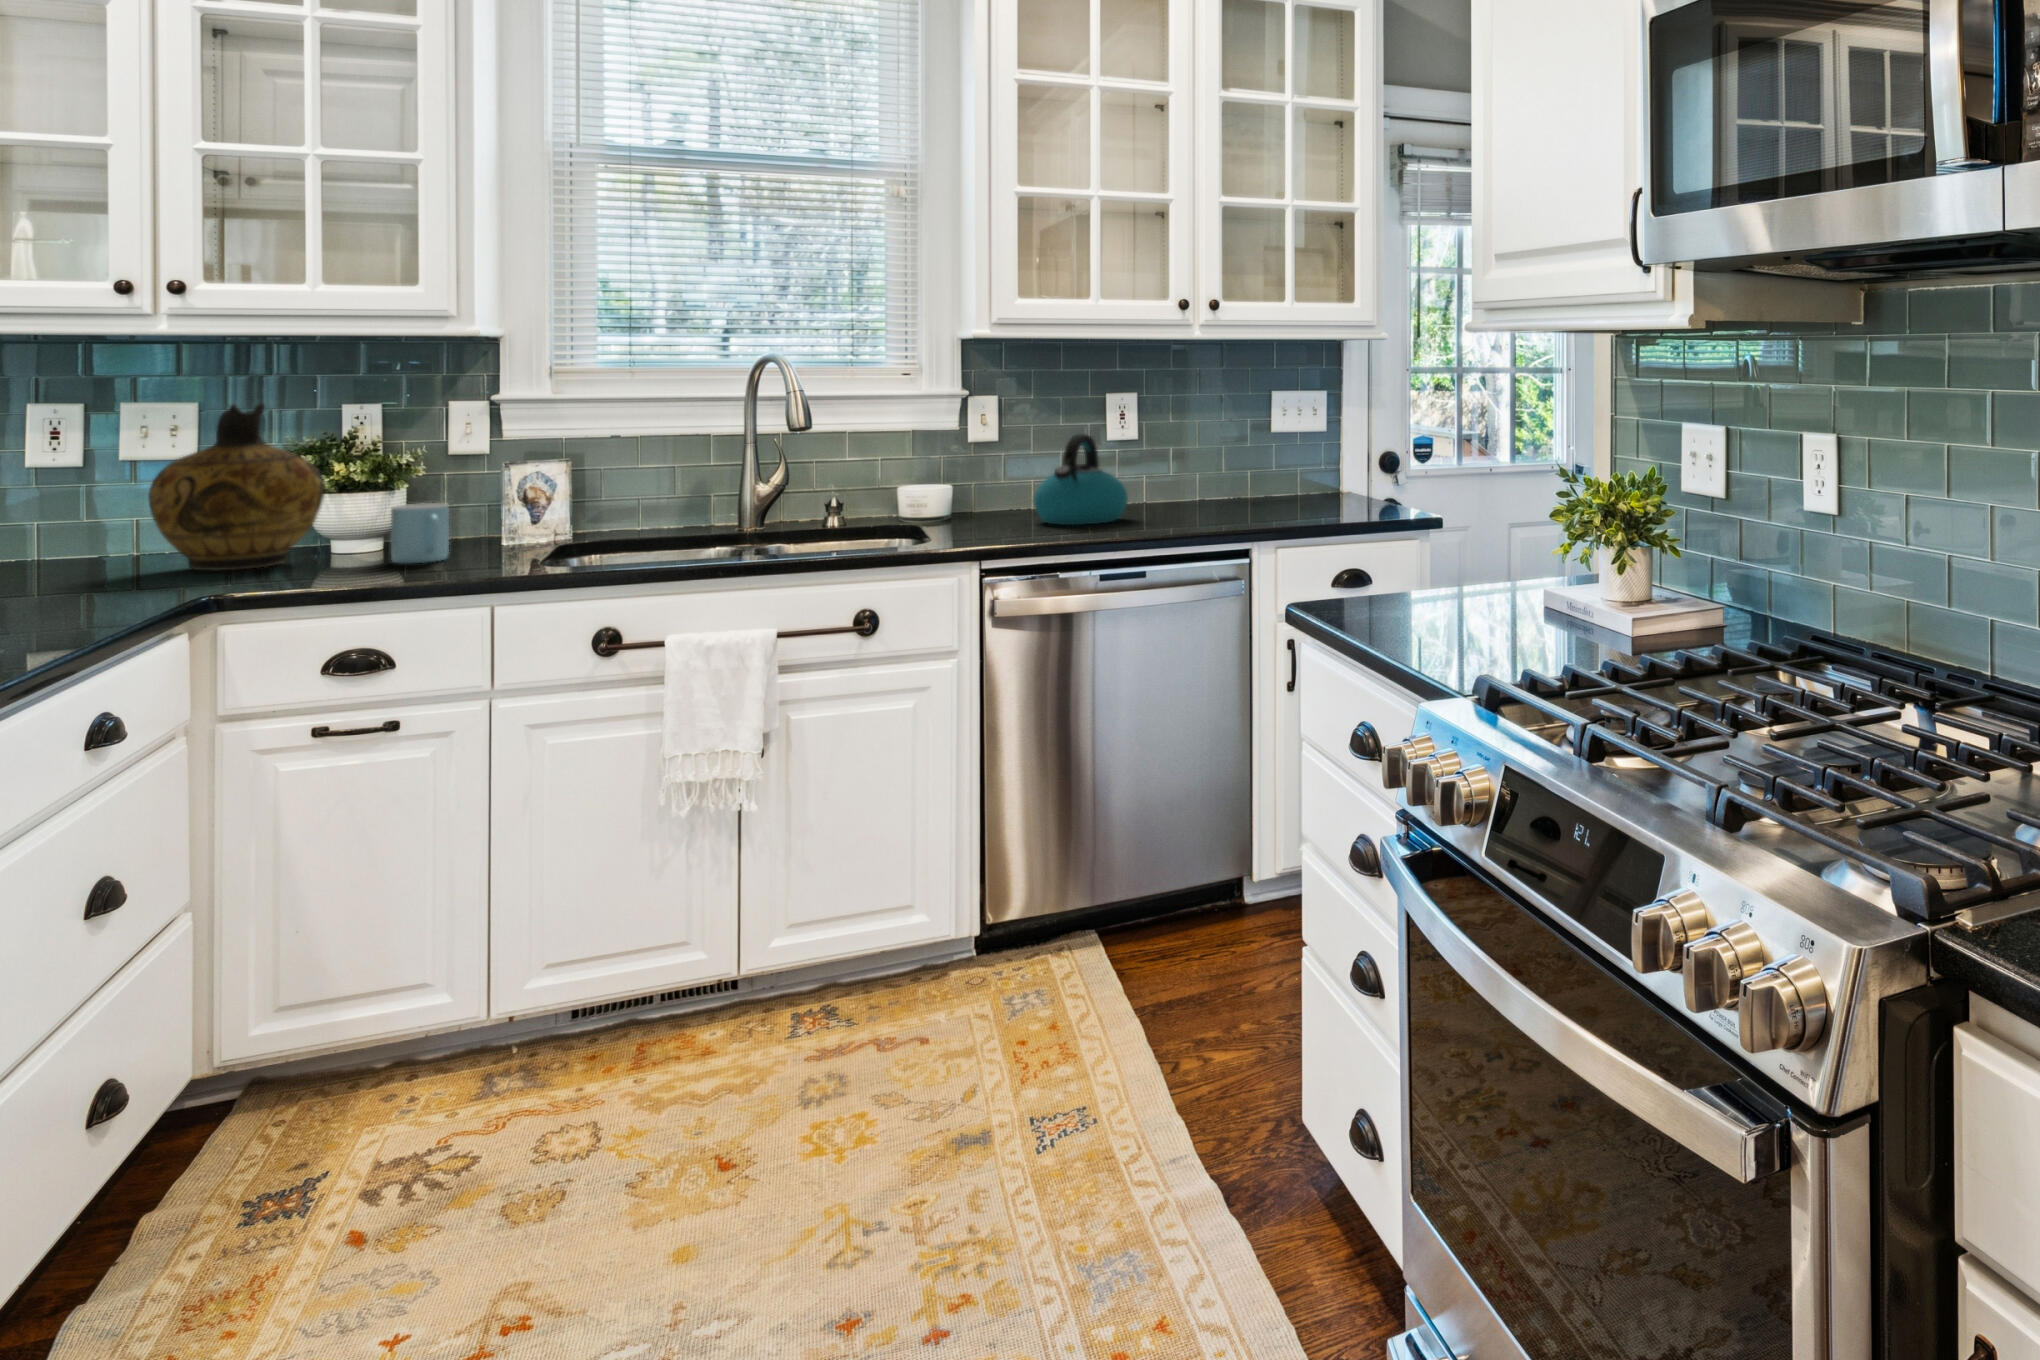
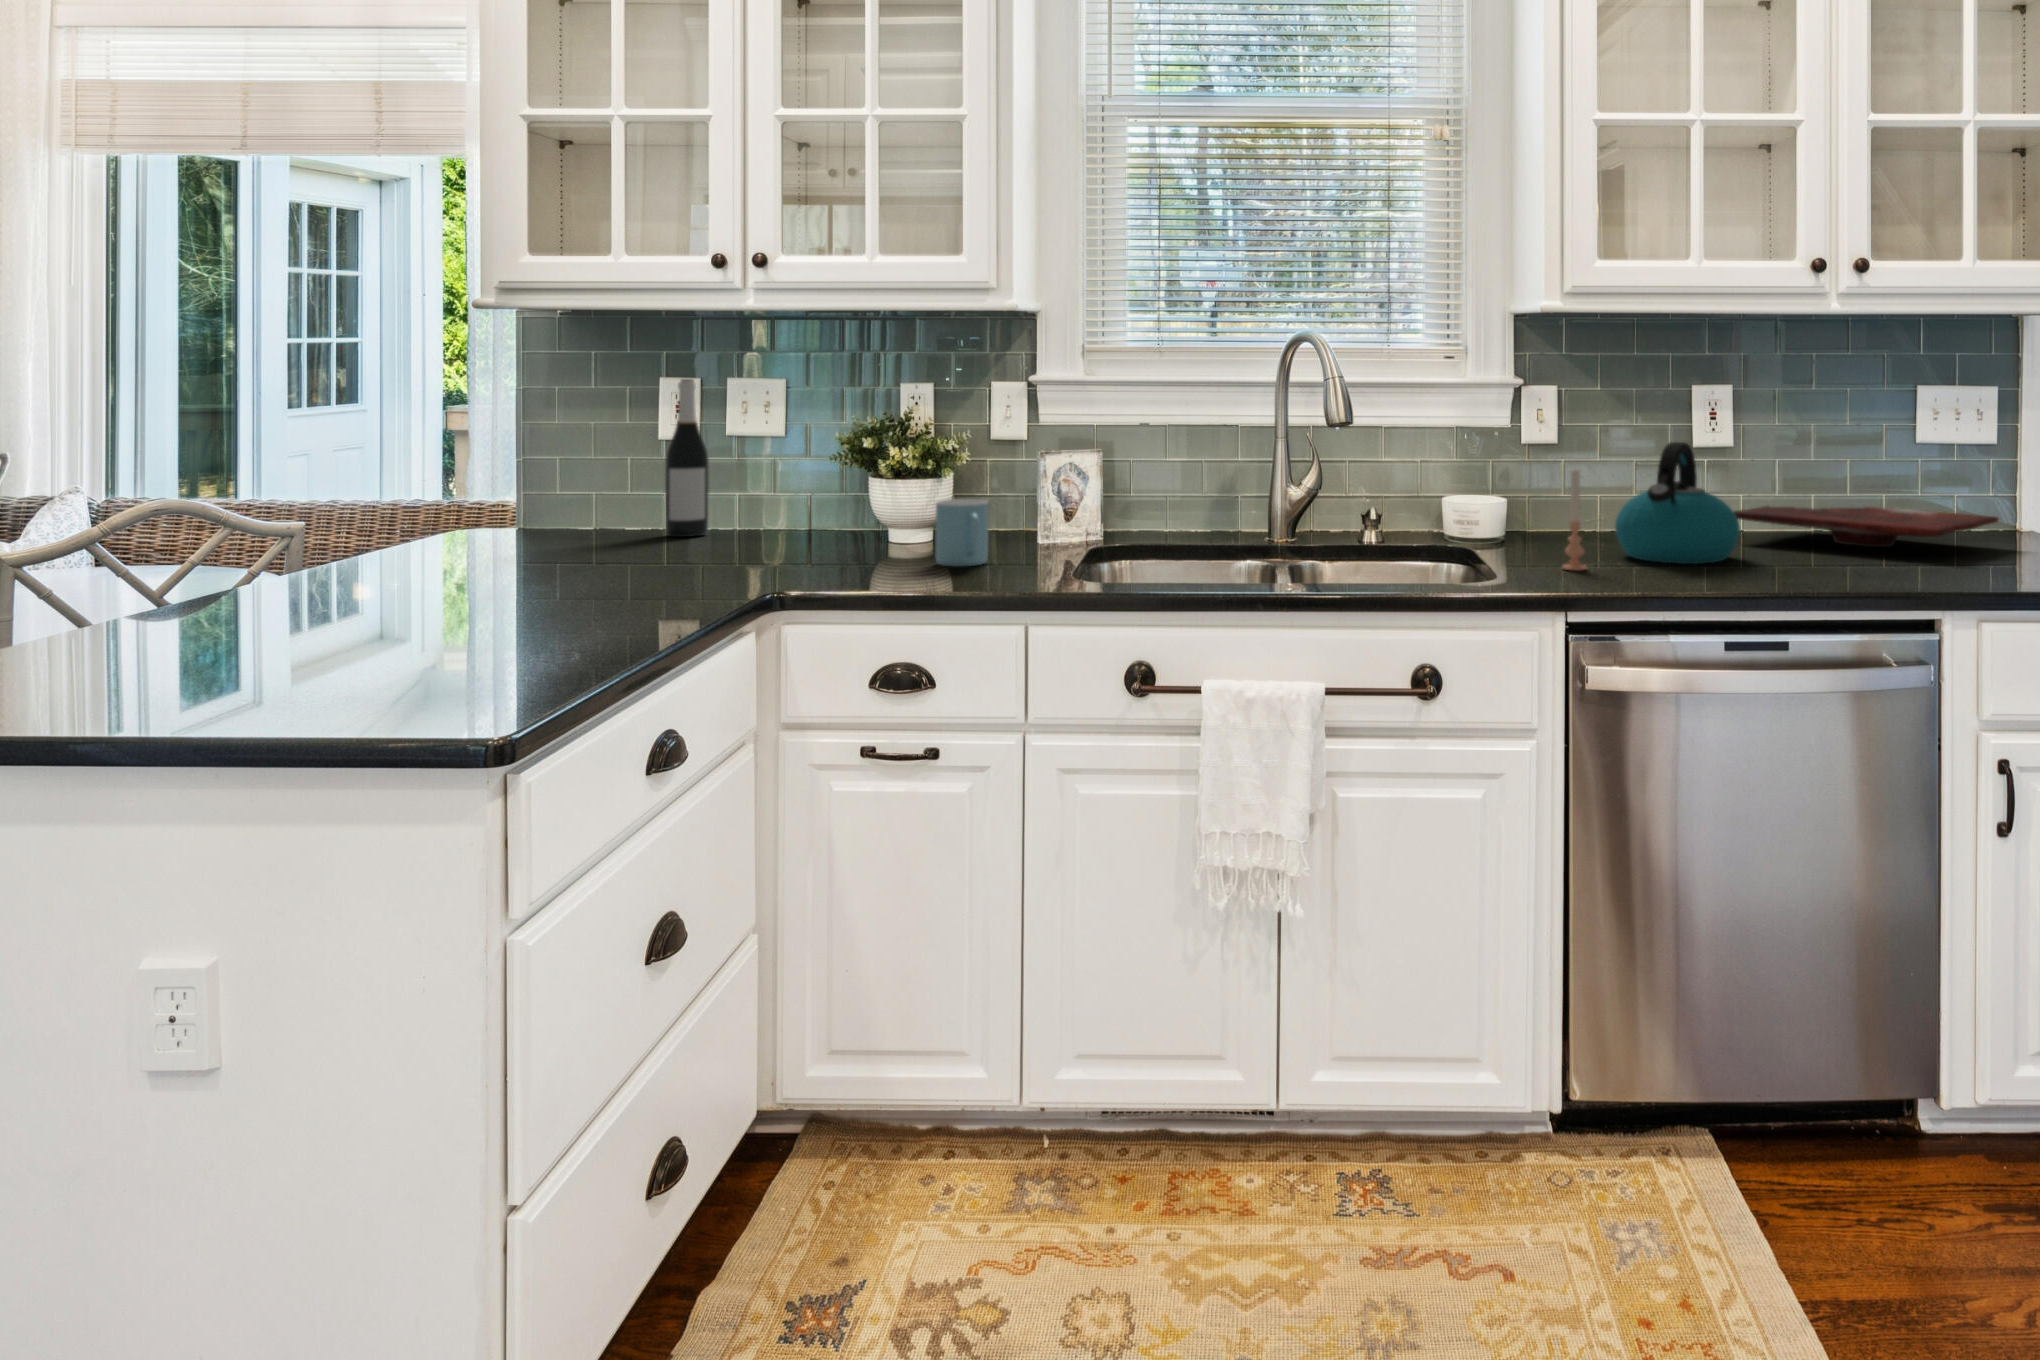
wine bottle: none [46,402,103,561] -> present [665,379,709,537]
ceramic jug: present [148,404,324,570] -> none [733,384,880,561]
candle: none [985,455,1005,533] -> present [1562,469,1587,570]
cutting board: none [1128,478,1320,507] -> present [1733,505,1998,547]

